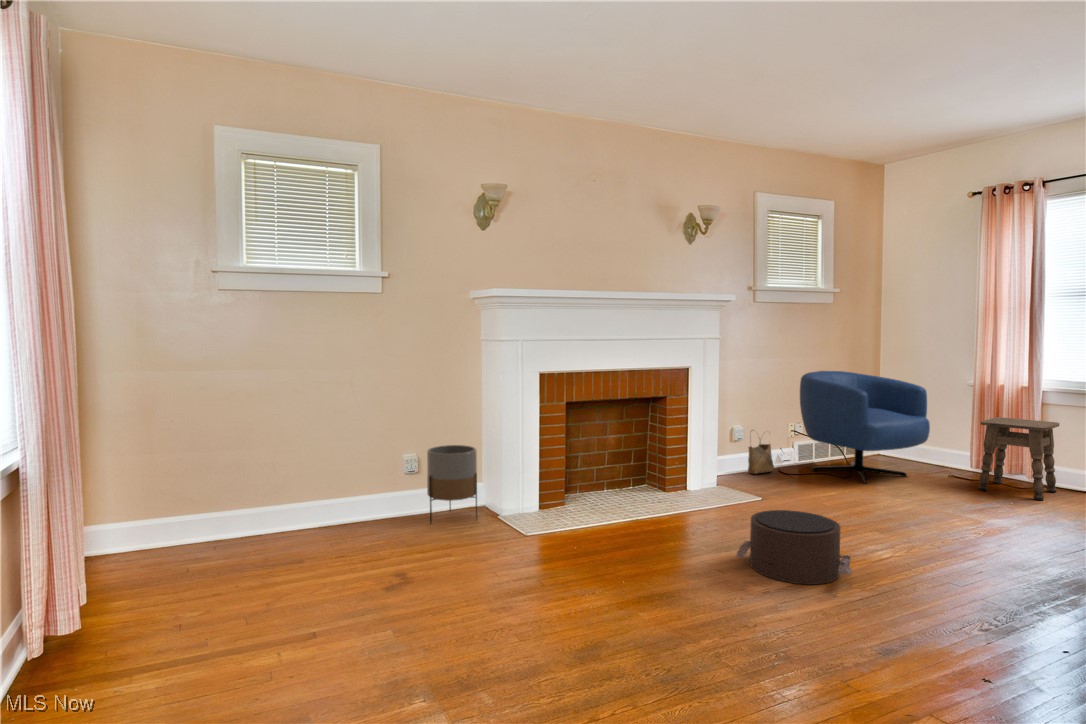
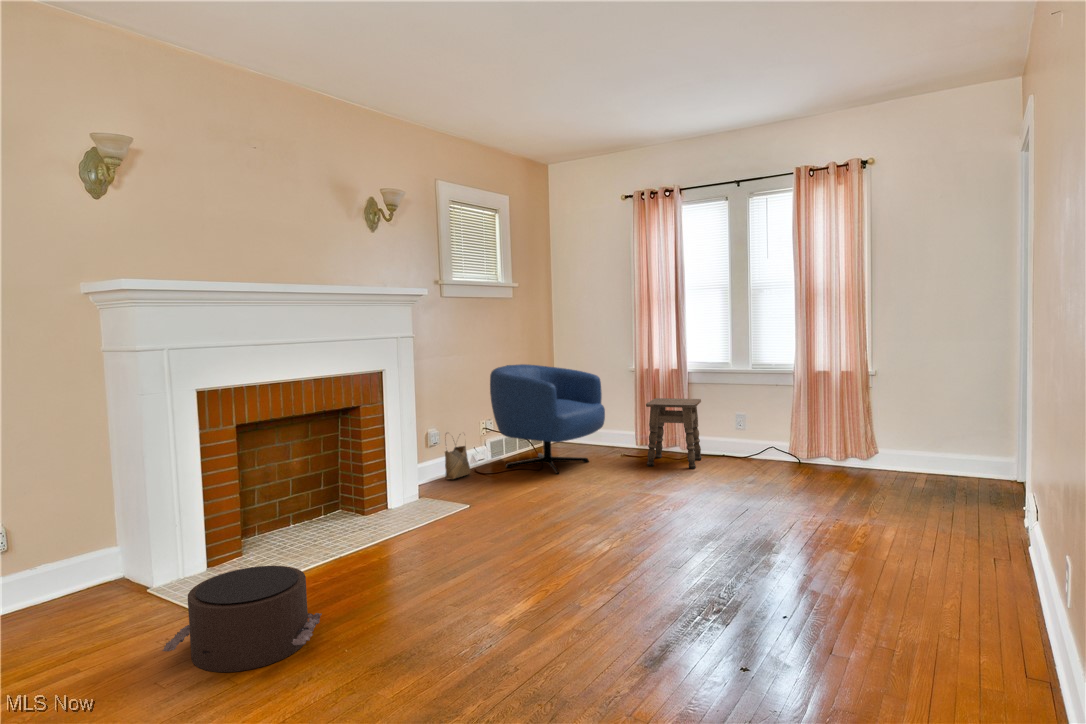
planter: present [427,445,477,524] -> none [25,500,117,622]
pouf: present [737,510,852,584] -> present [162,566,322,672]

